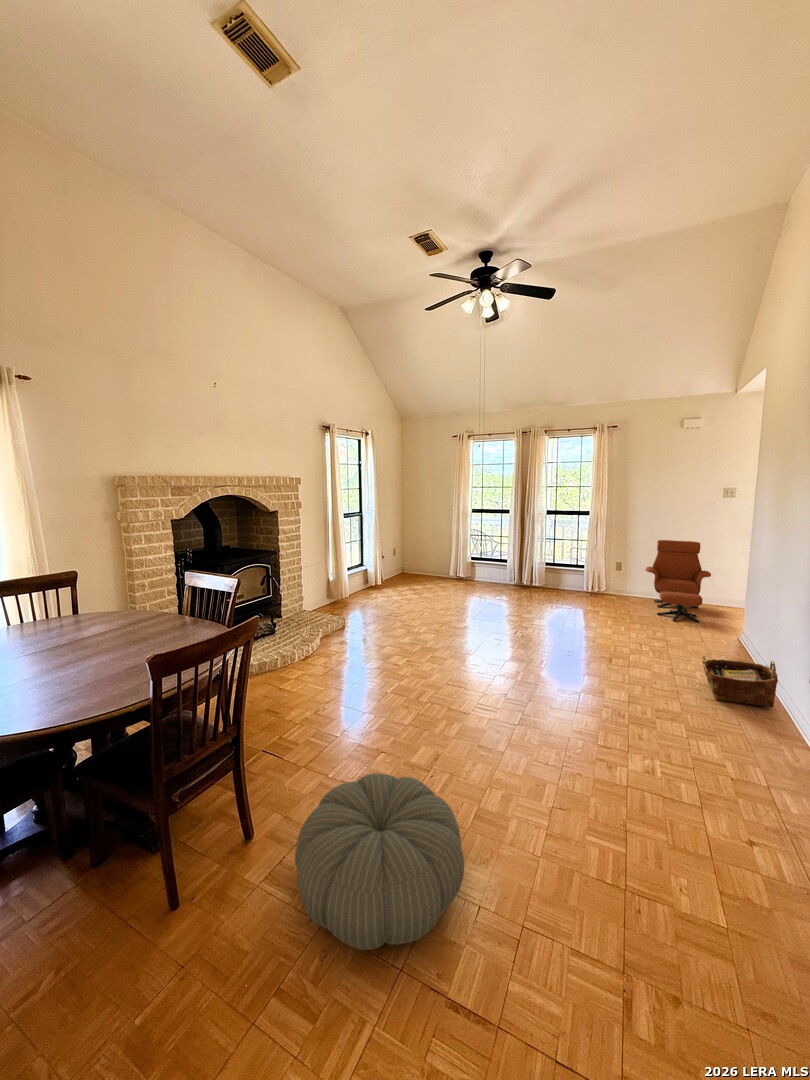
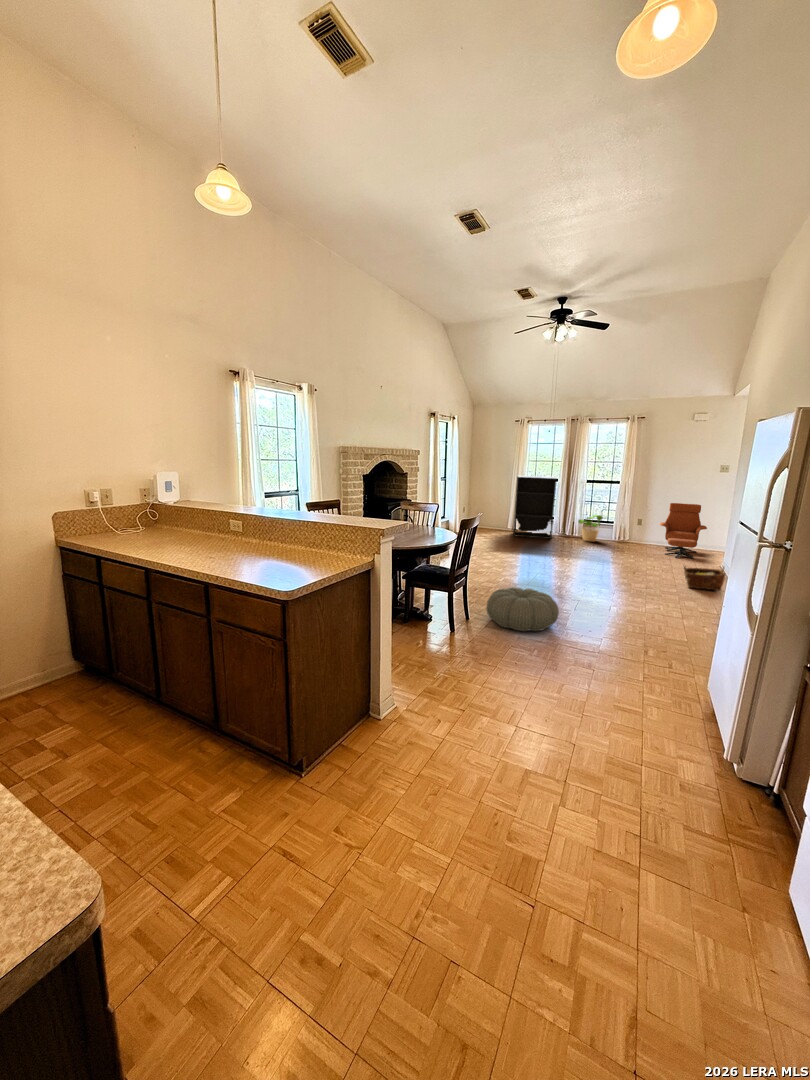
bookshelf: none [453,507,506,591] -> present [513,476,557,539]
potted plant: none [537,558,576,593] -> present [578,515,603,541]

